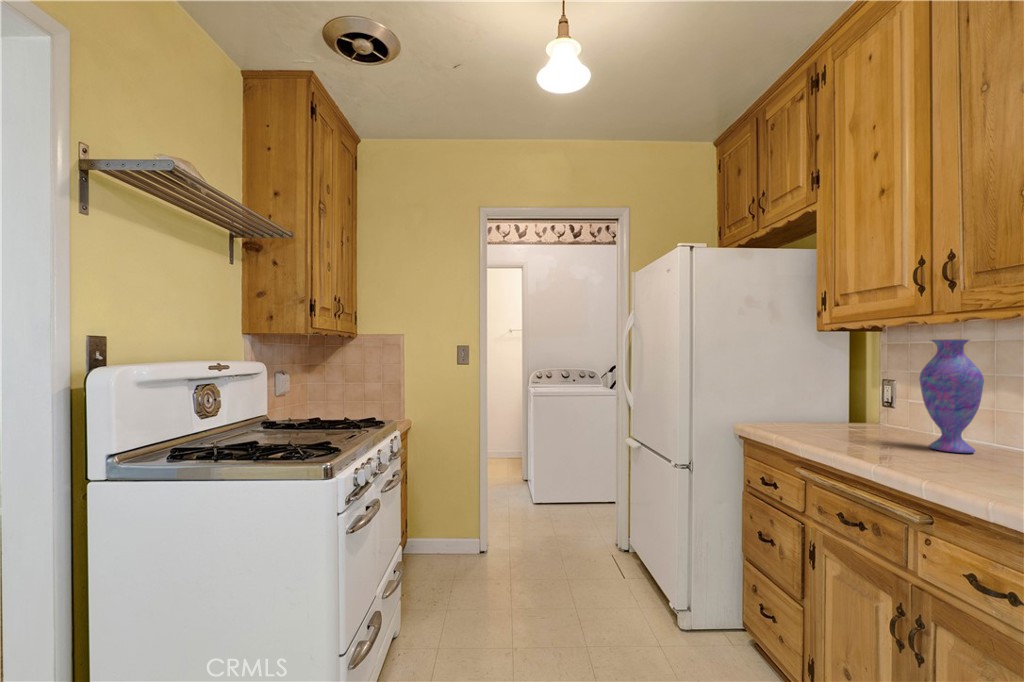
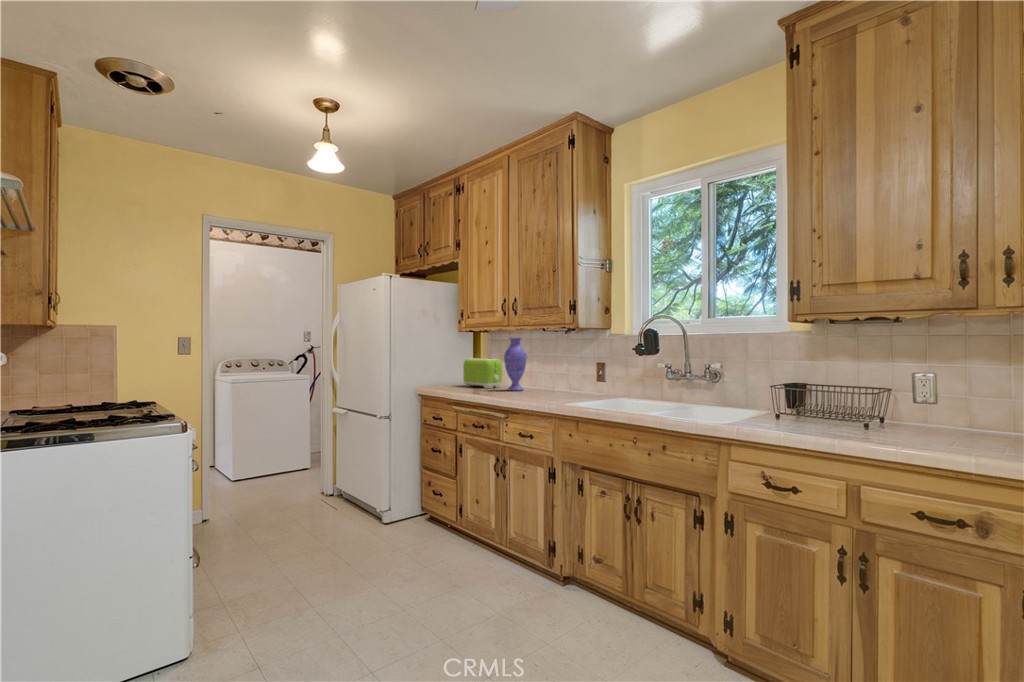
toaster: none [827,377,915,437] -> present [463,358,502,388]

